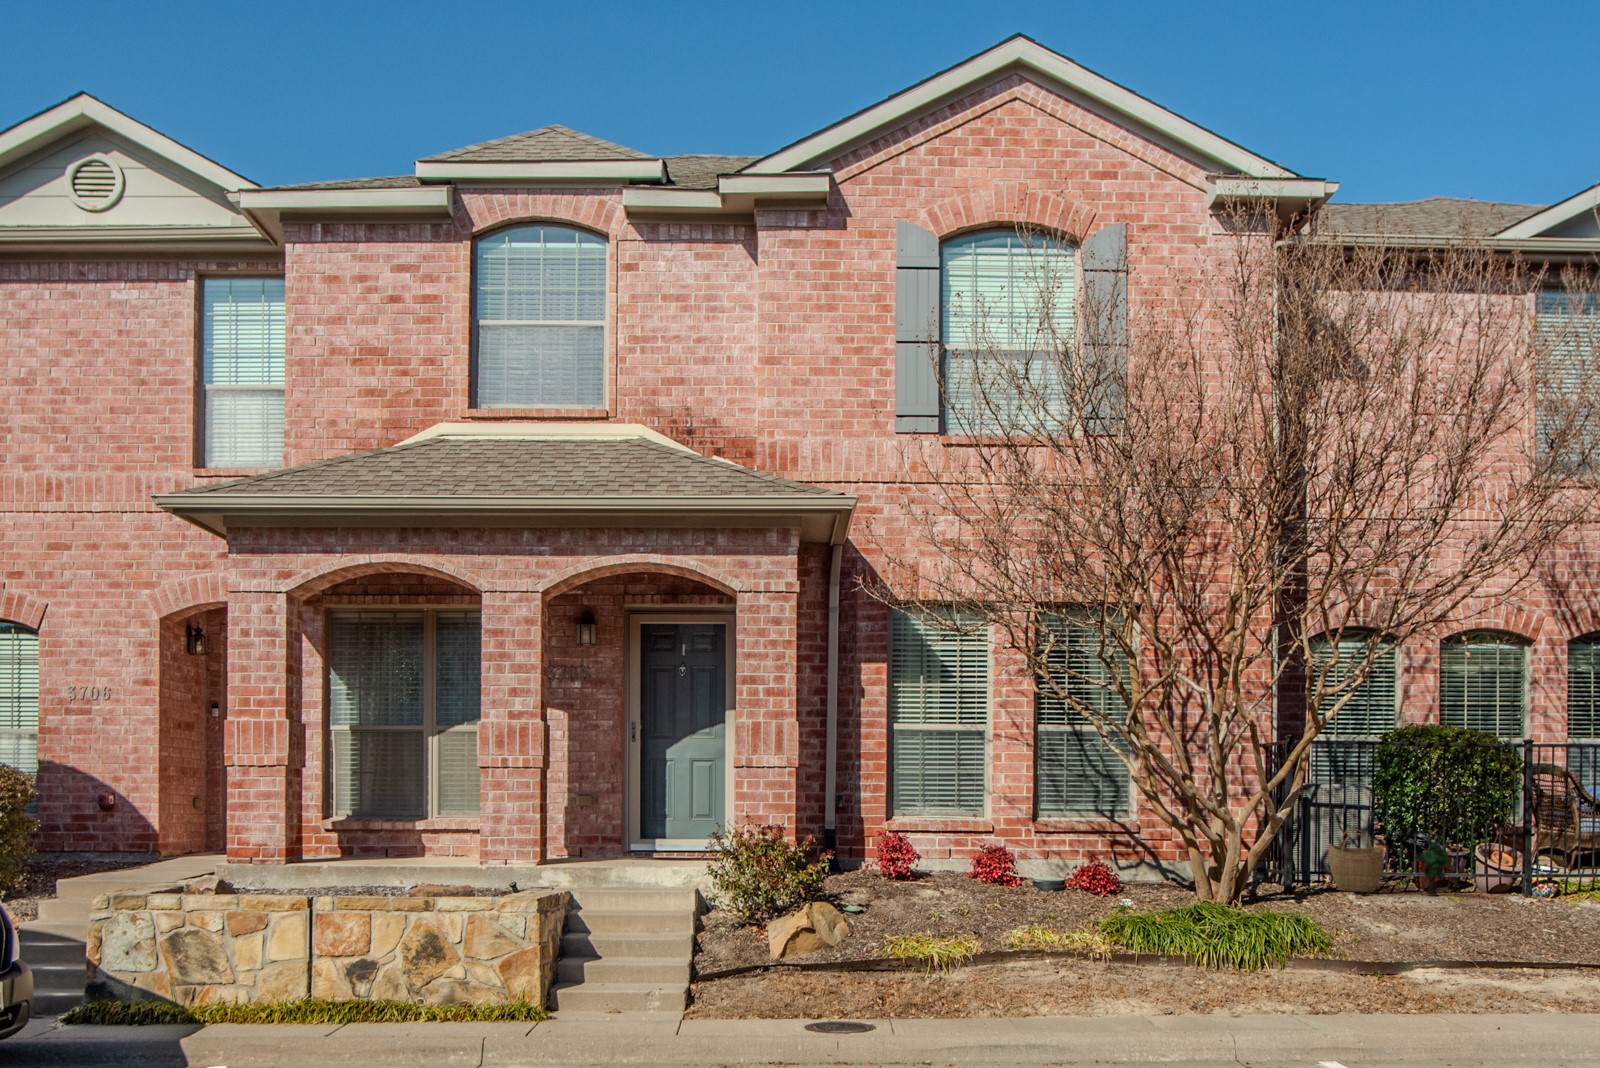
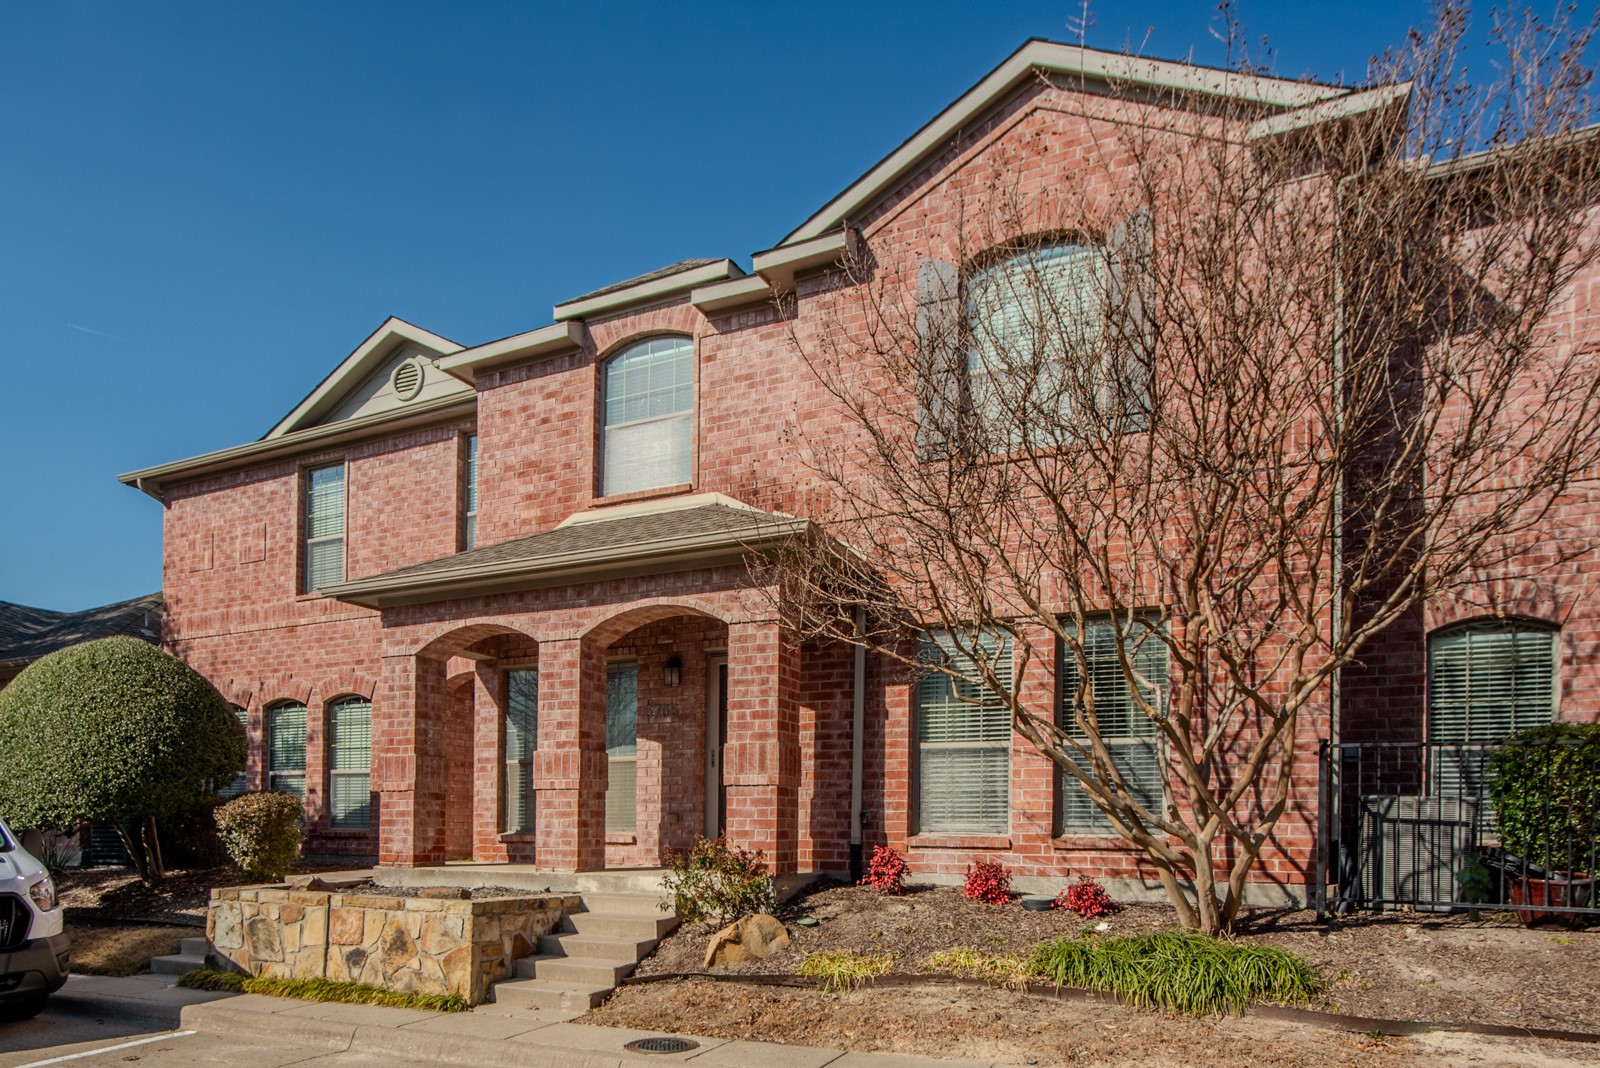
woven basket: present [1328,829,1384,893] -> none [1354,845,1417,915]

